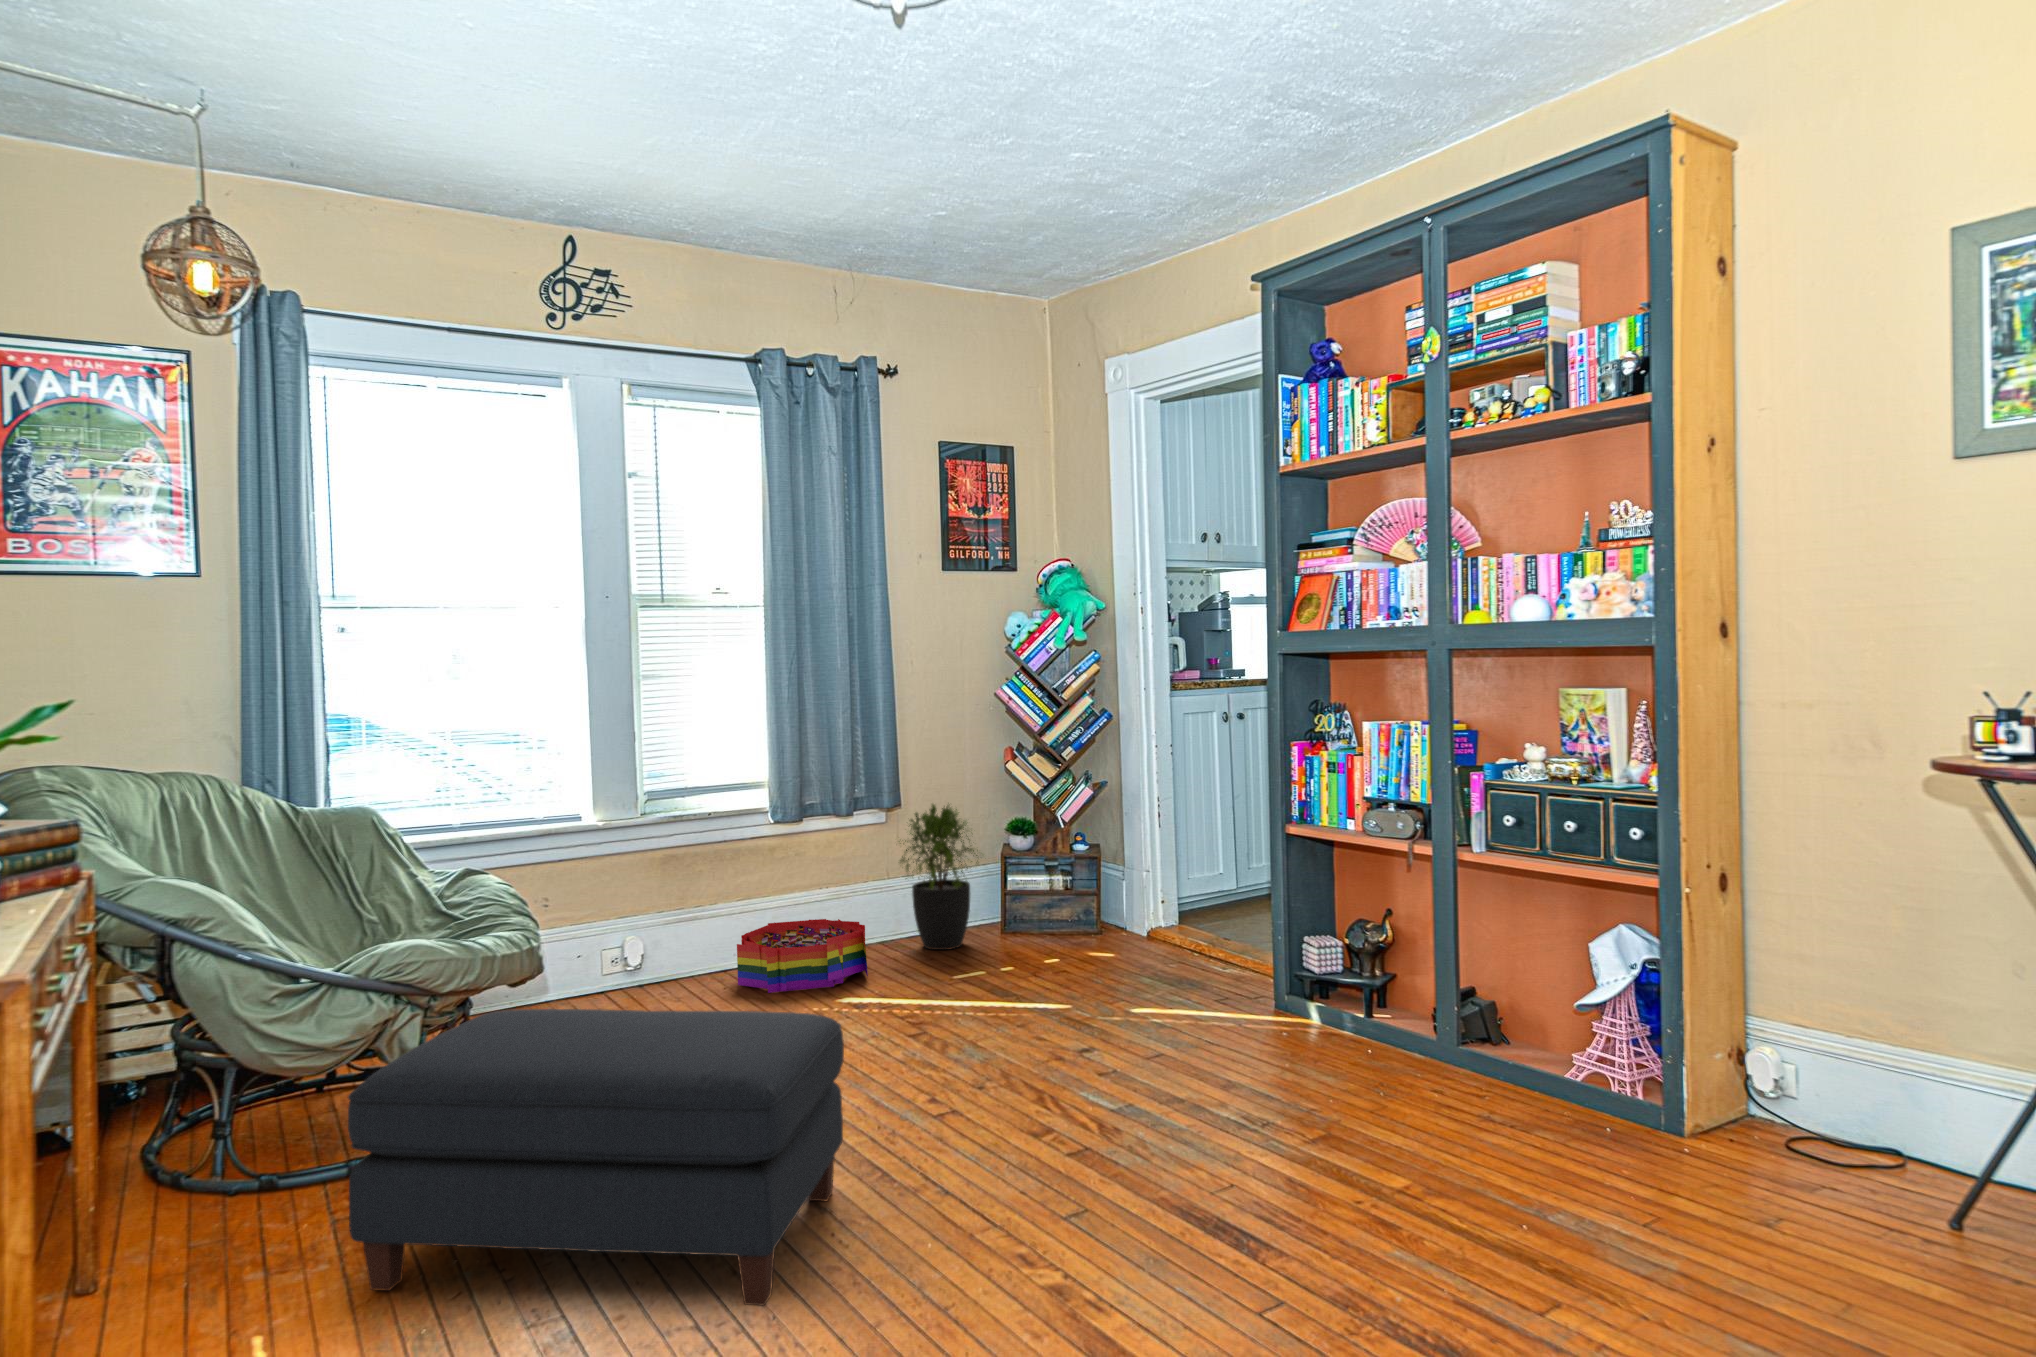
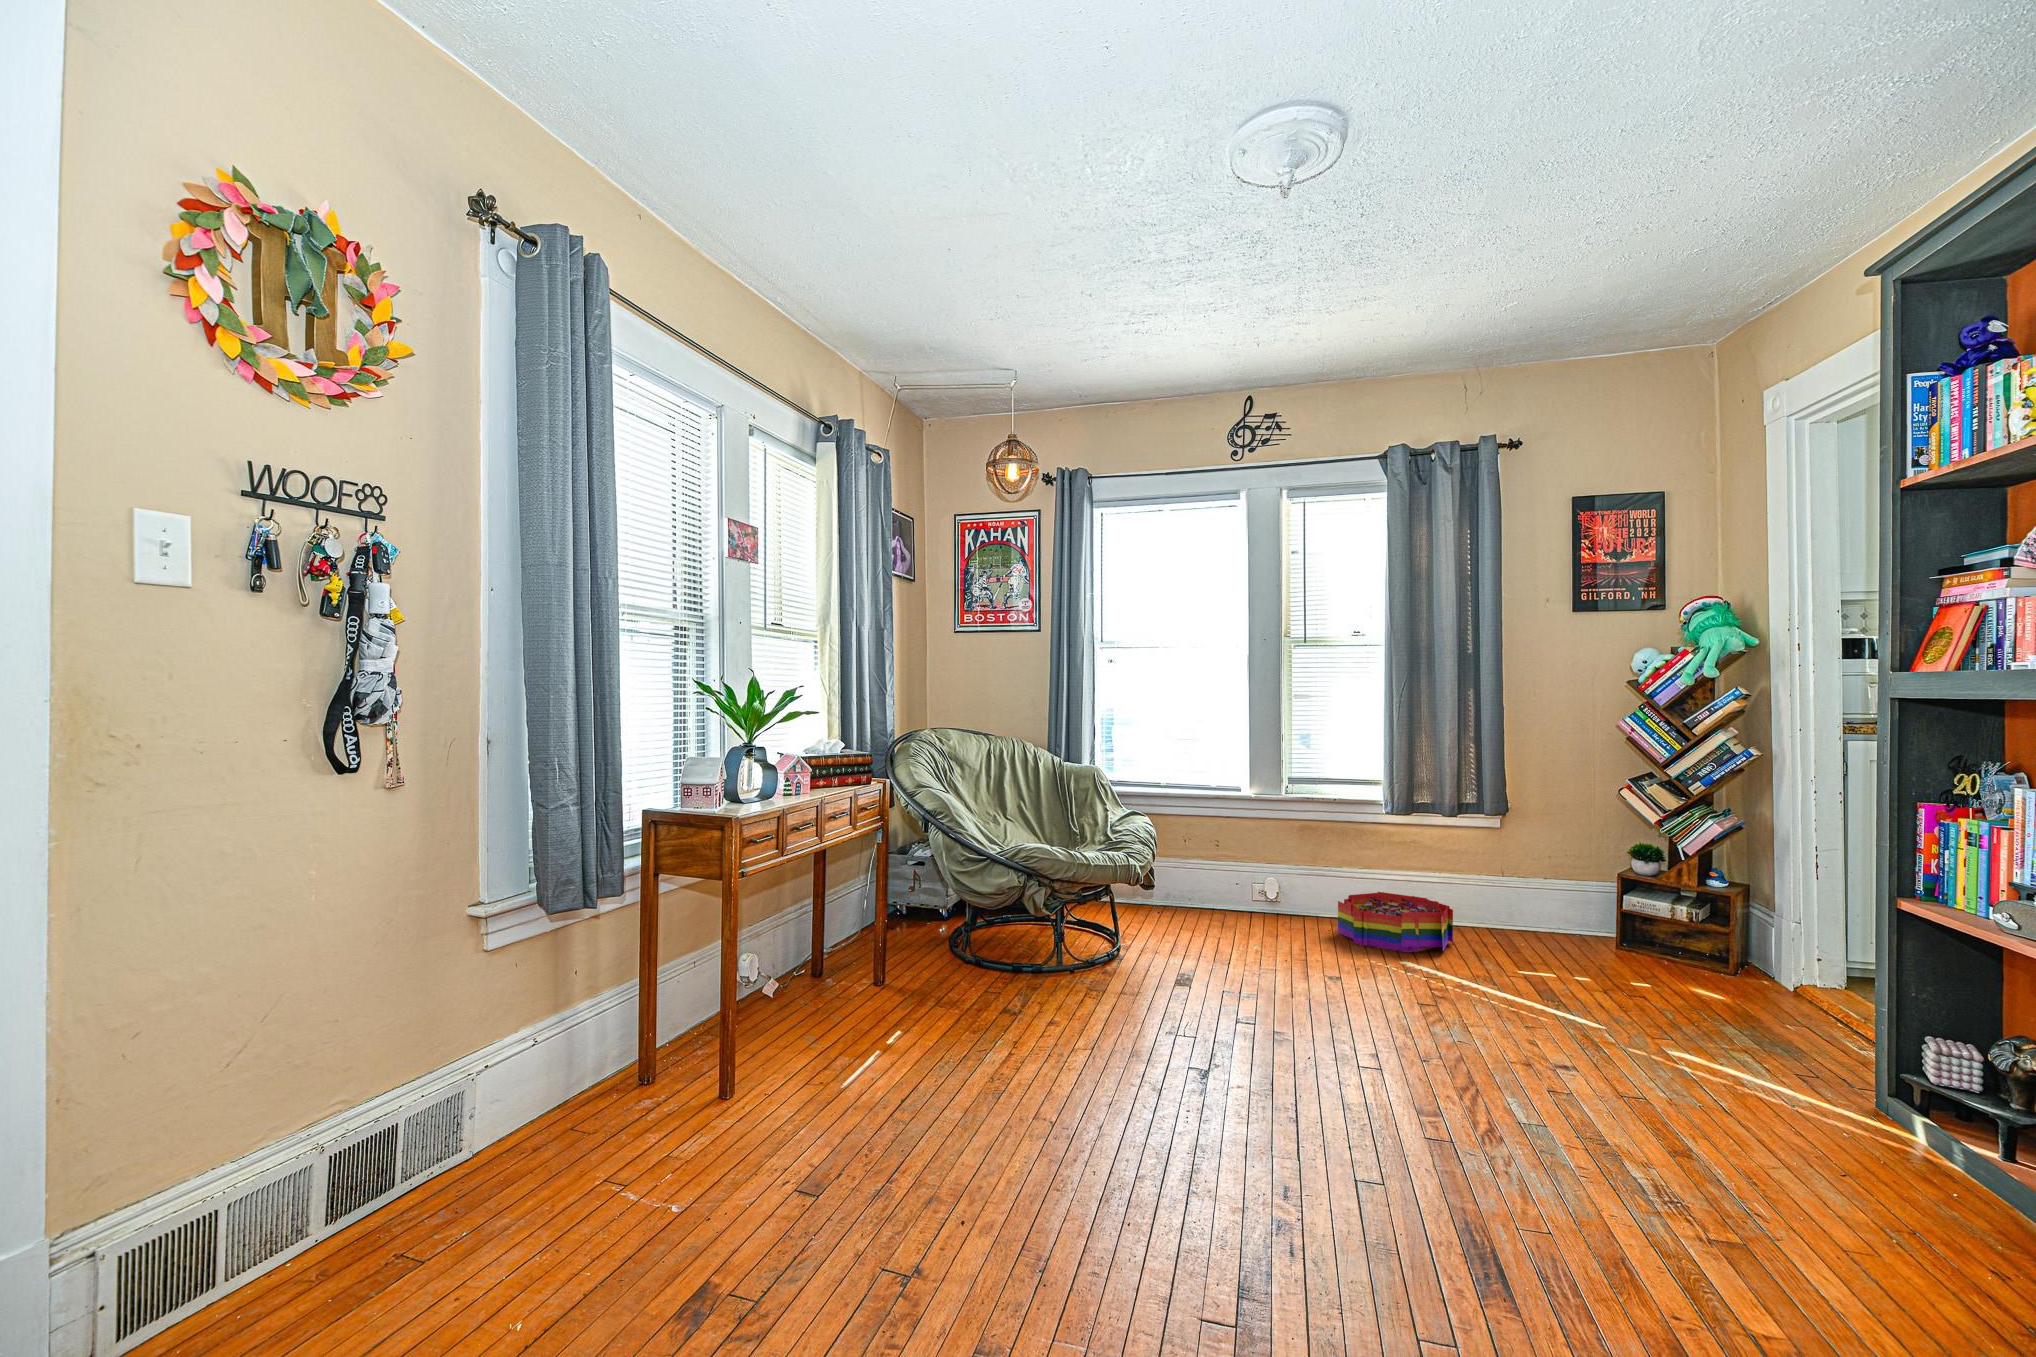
potted plant: present [899,804,978,950] -> none [1496,817,1589,950]
ottoman: present [348,1009,844,1306] -> none [948,898,1252,1143]

